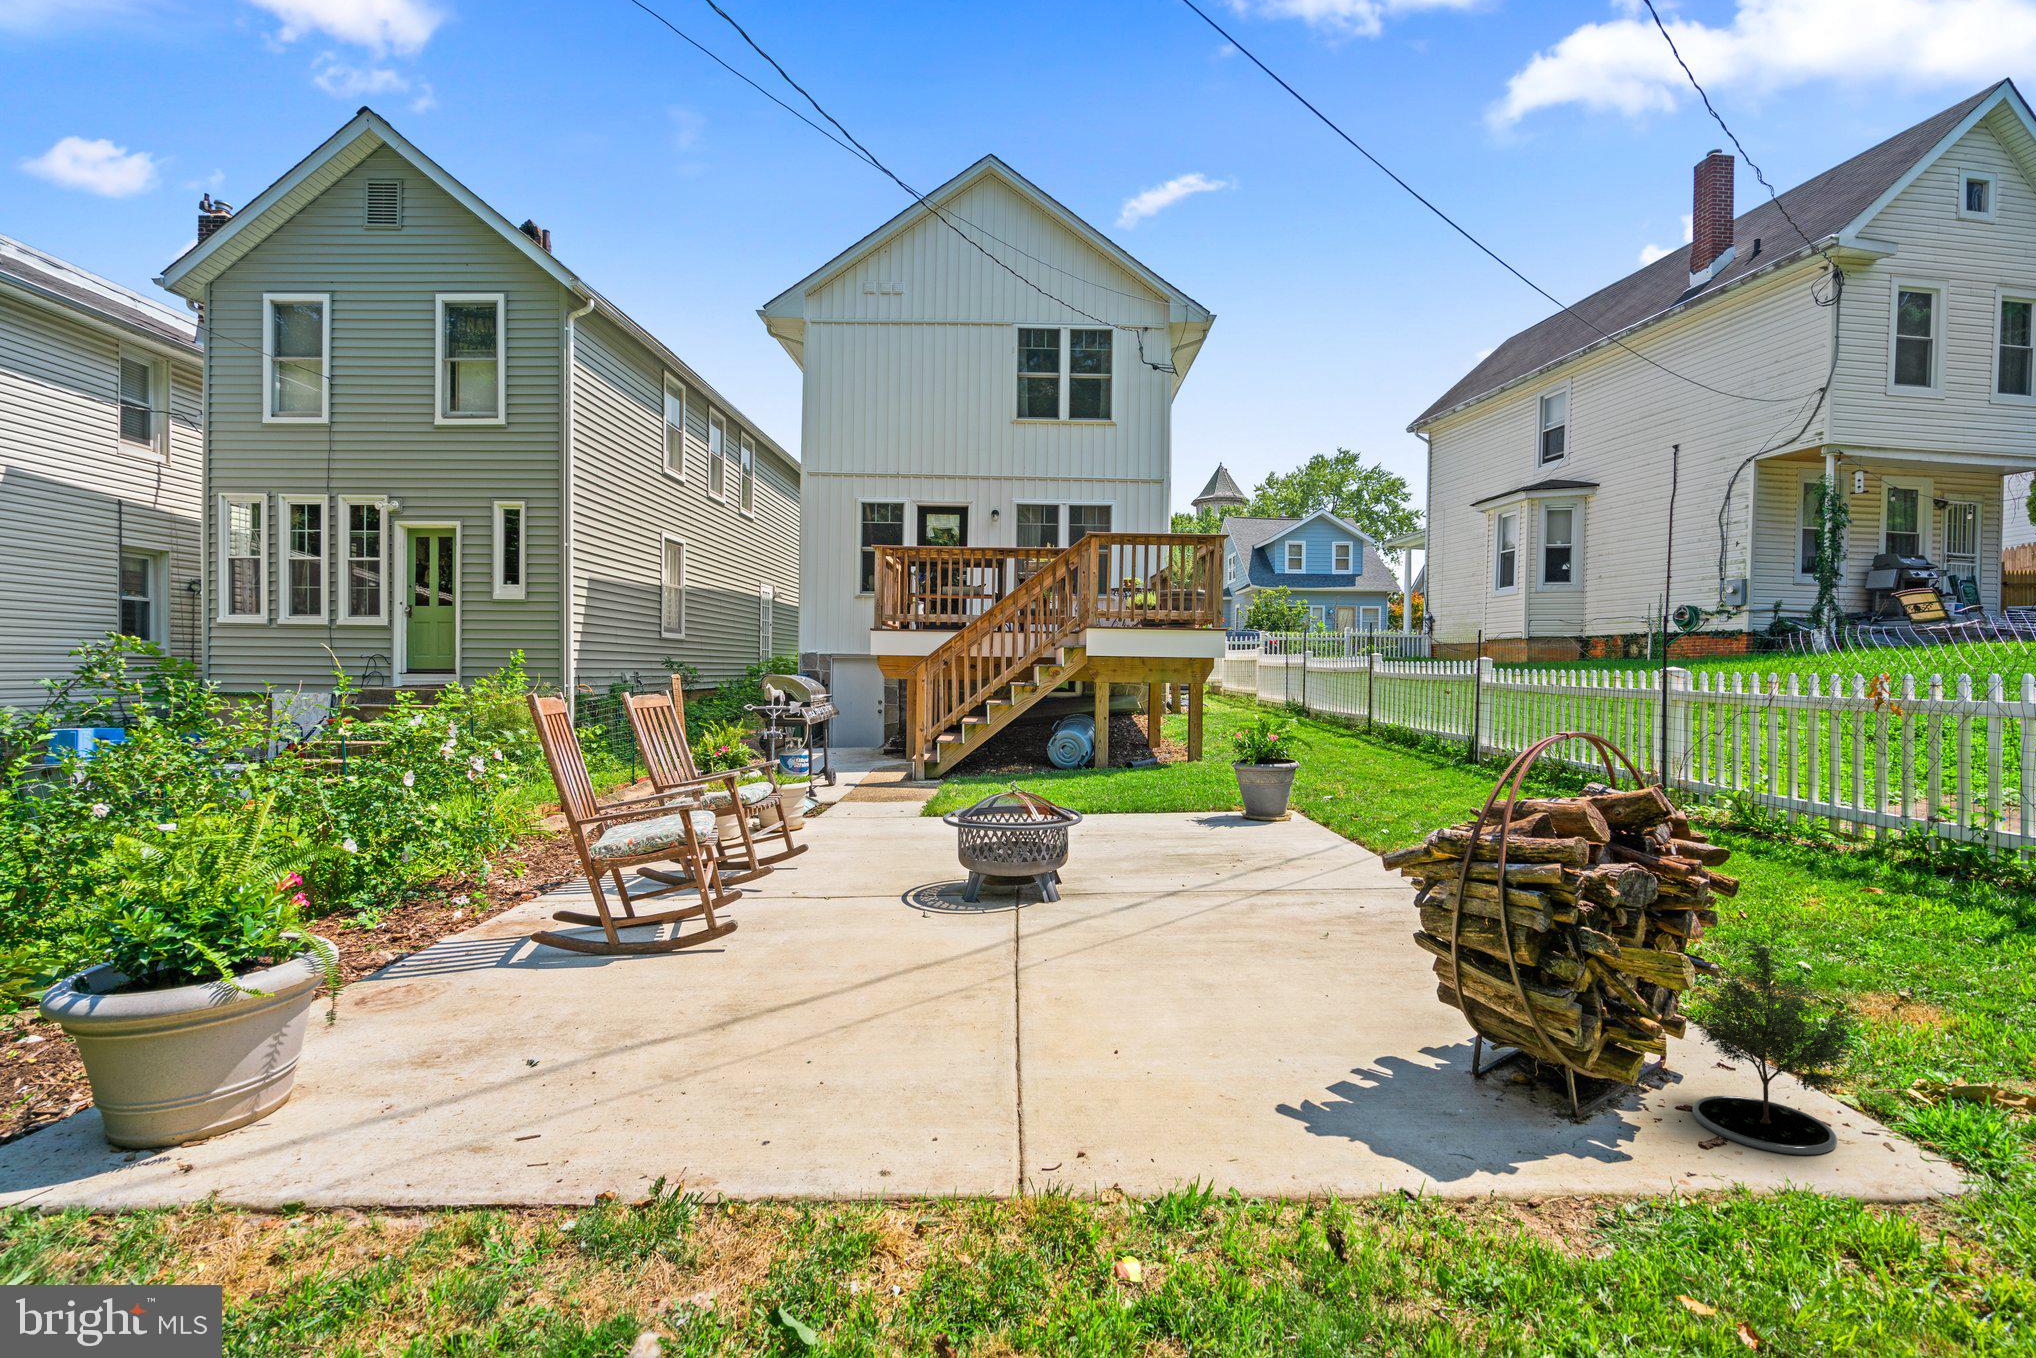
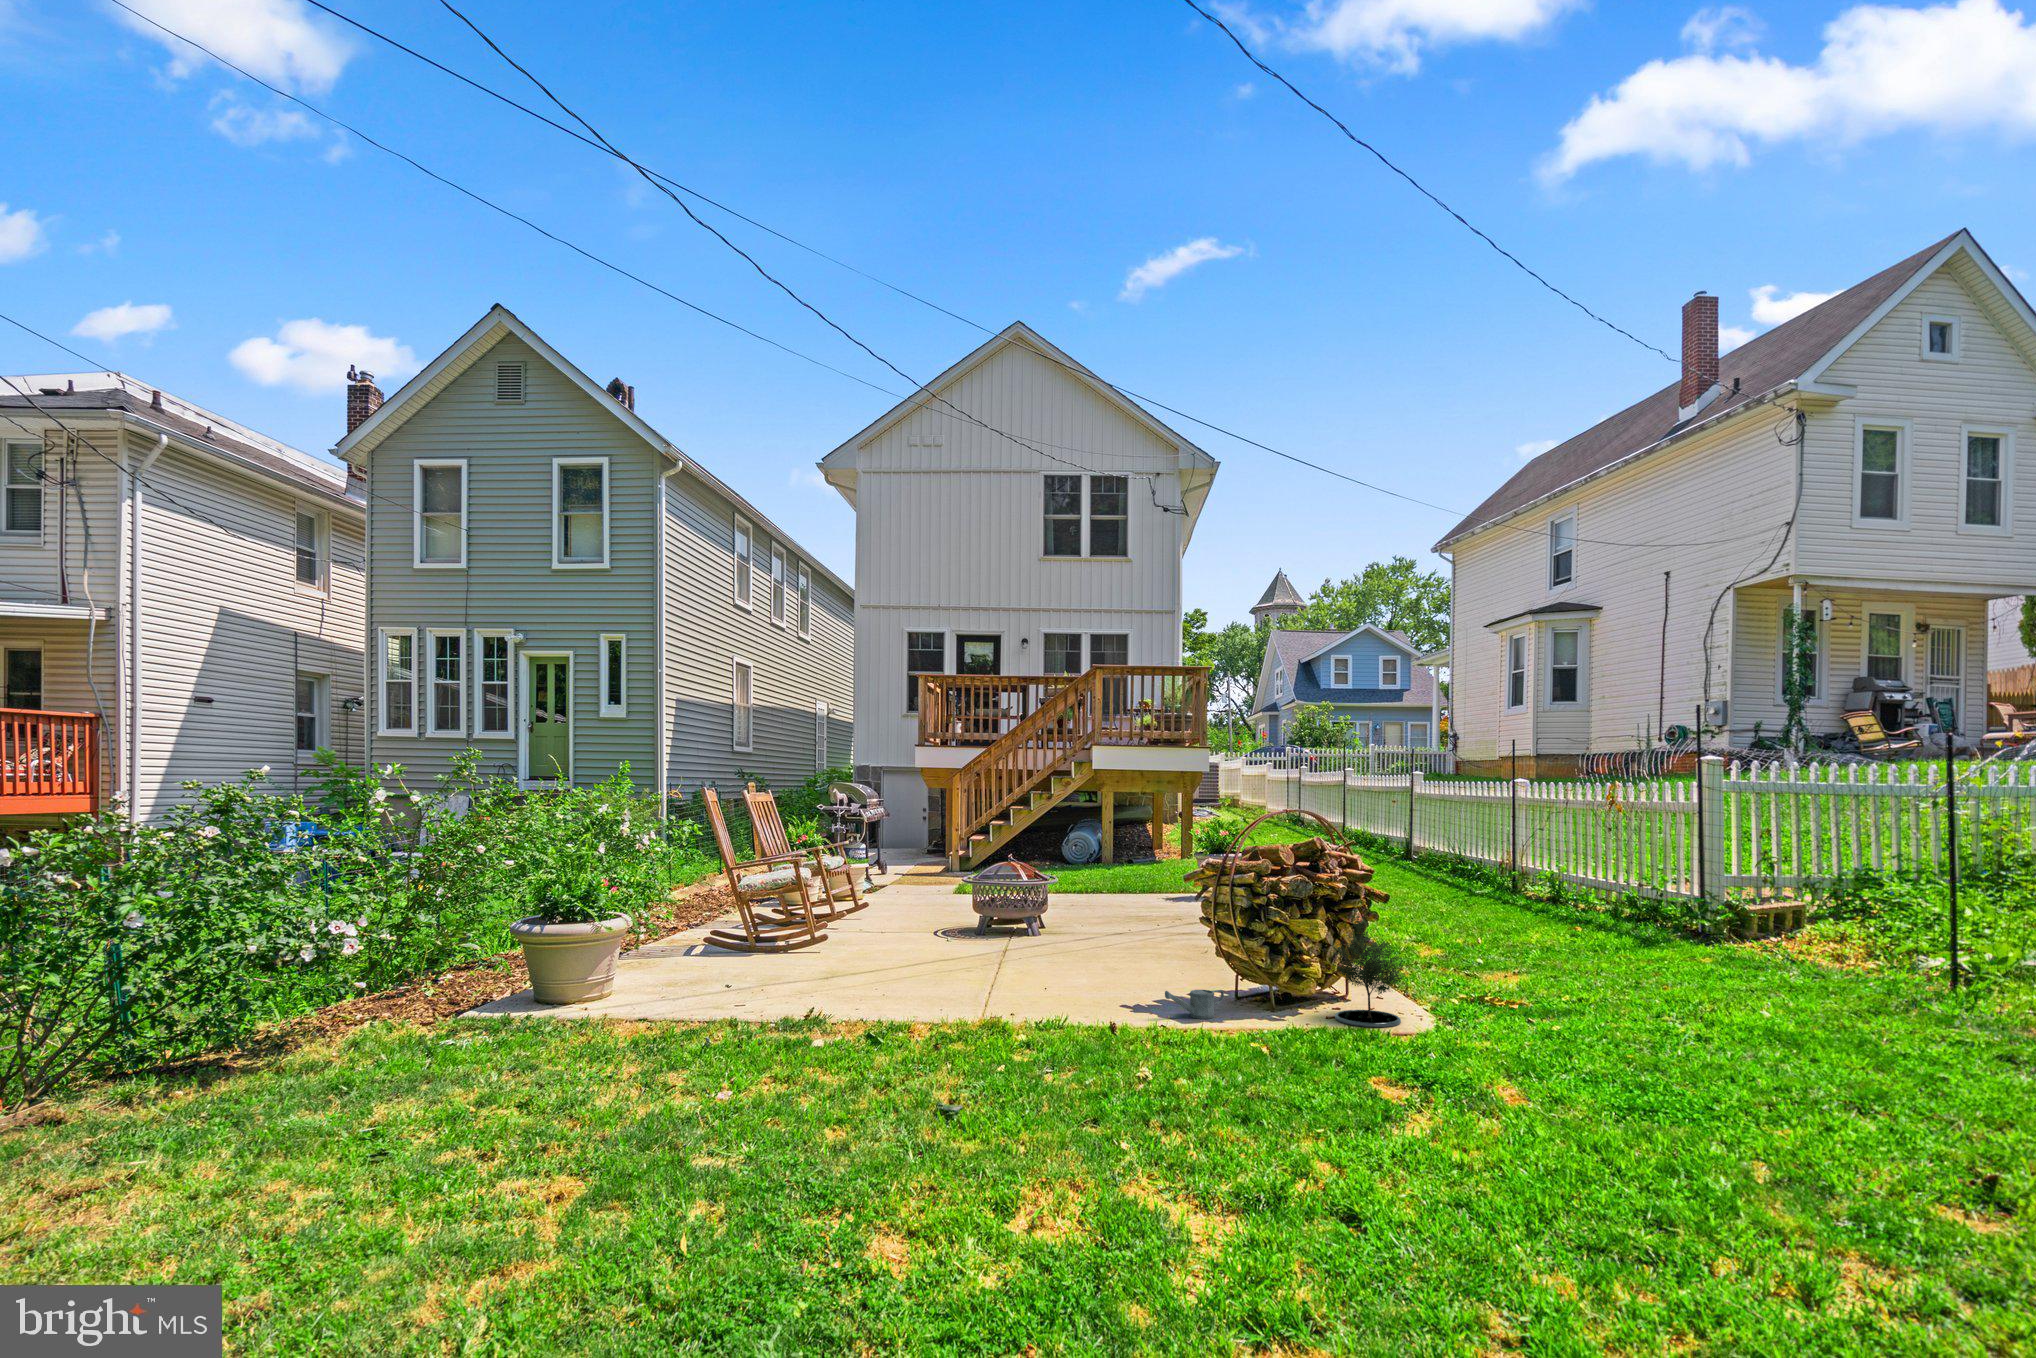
watering can: none [1390,1067,1485,1130] -> present [1165,990,1224,1019]

